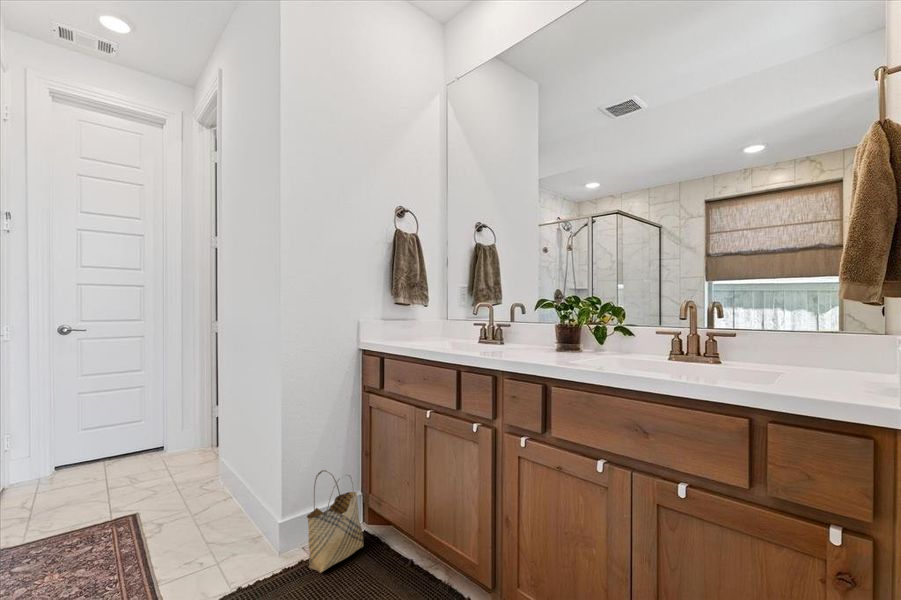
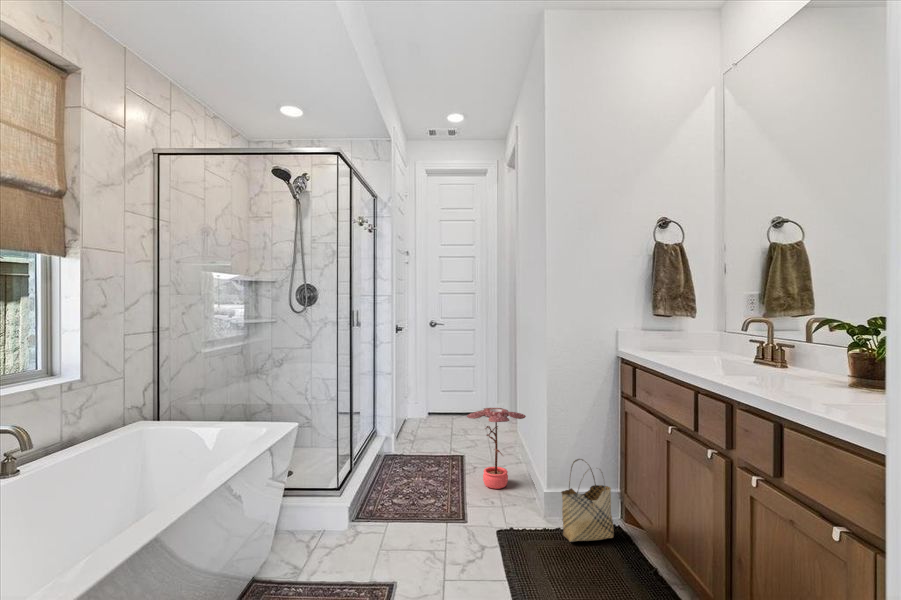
potted plant: none [151,436,240,545] -> present [467,408,526,489]

